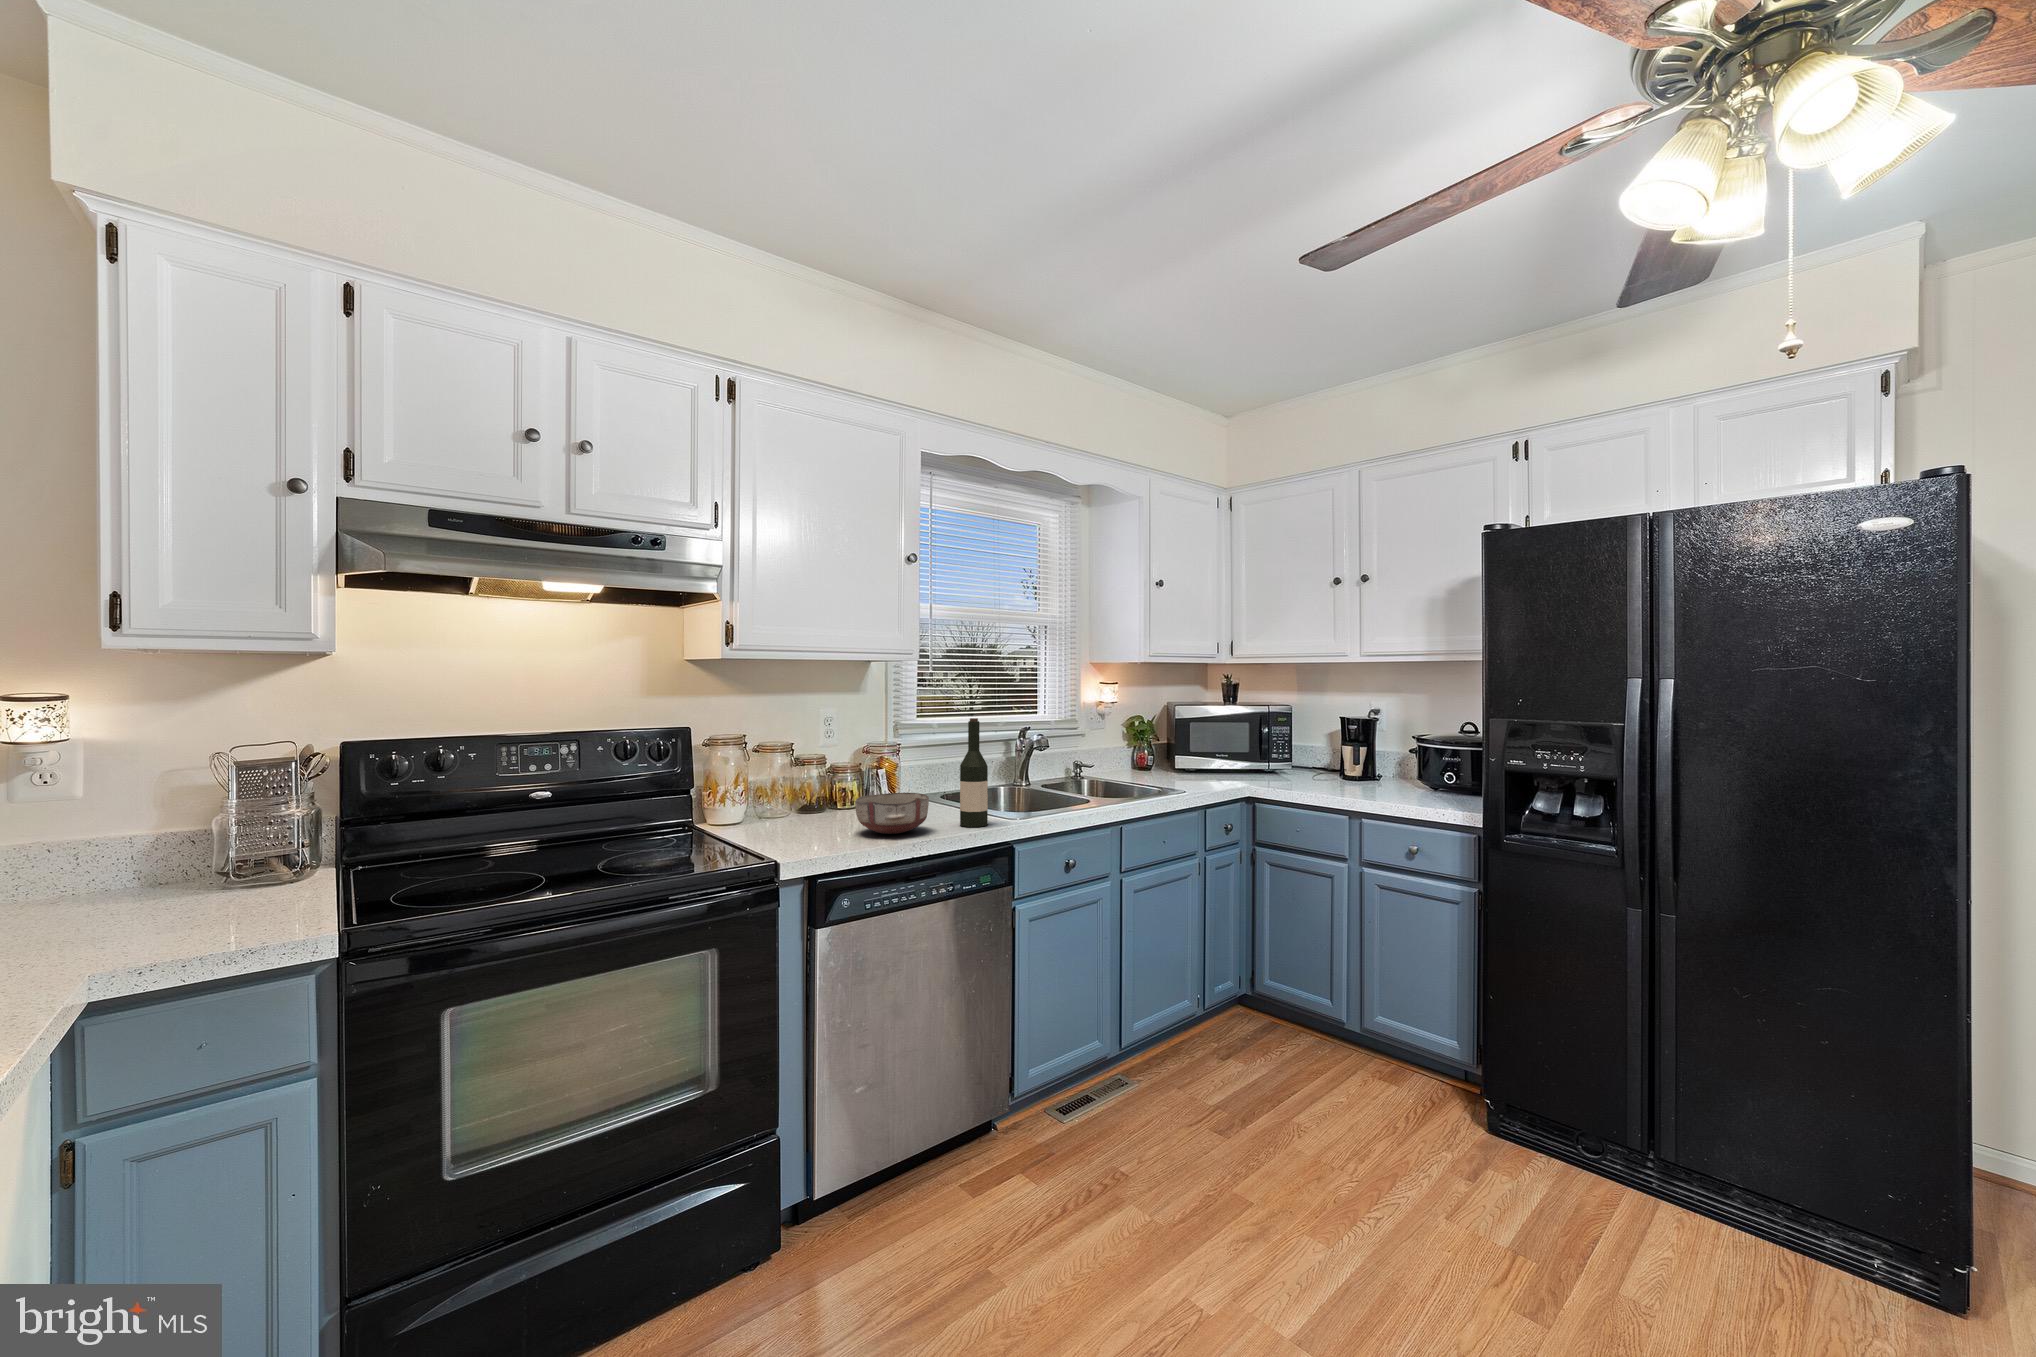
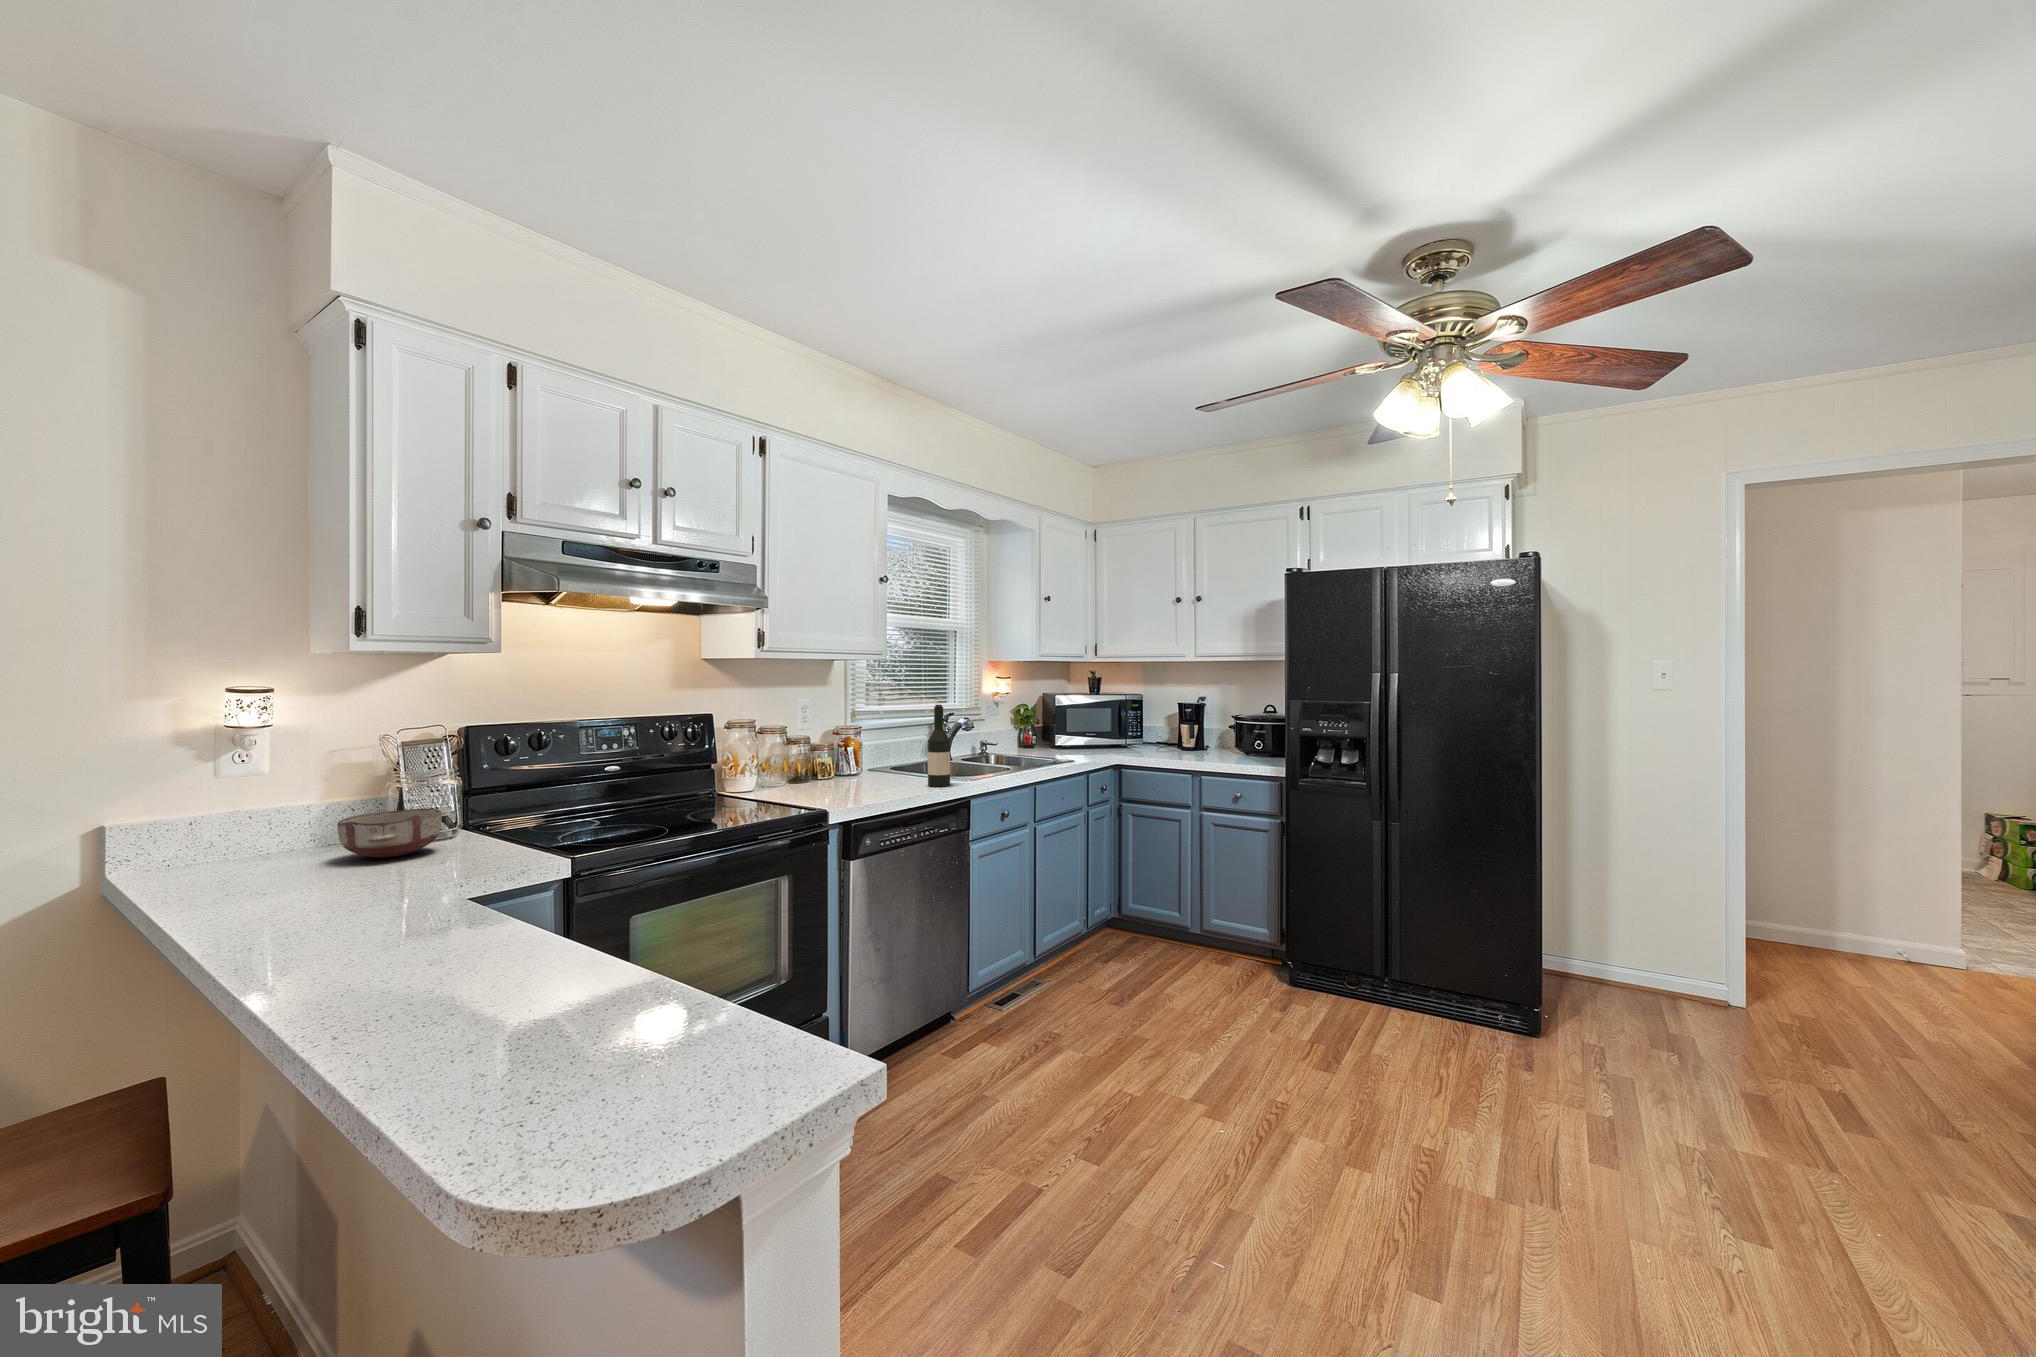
ceramic bowl: present [855,793,929,834] -> present [337,809,442,857]

